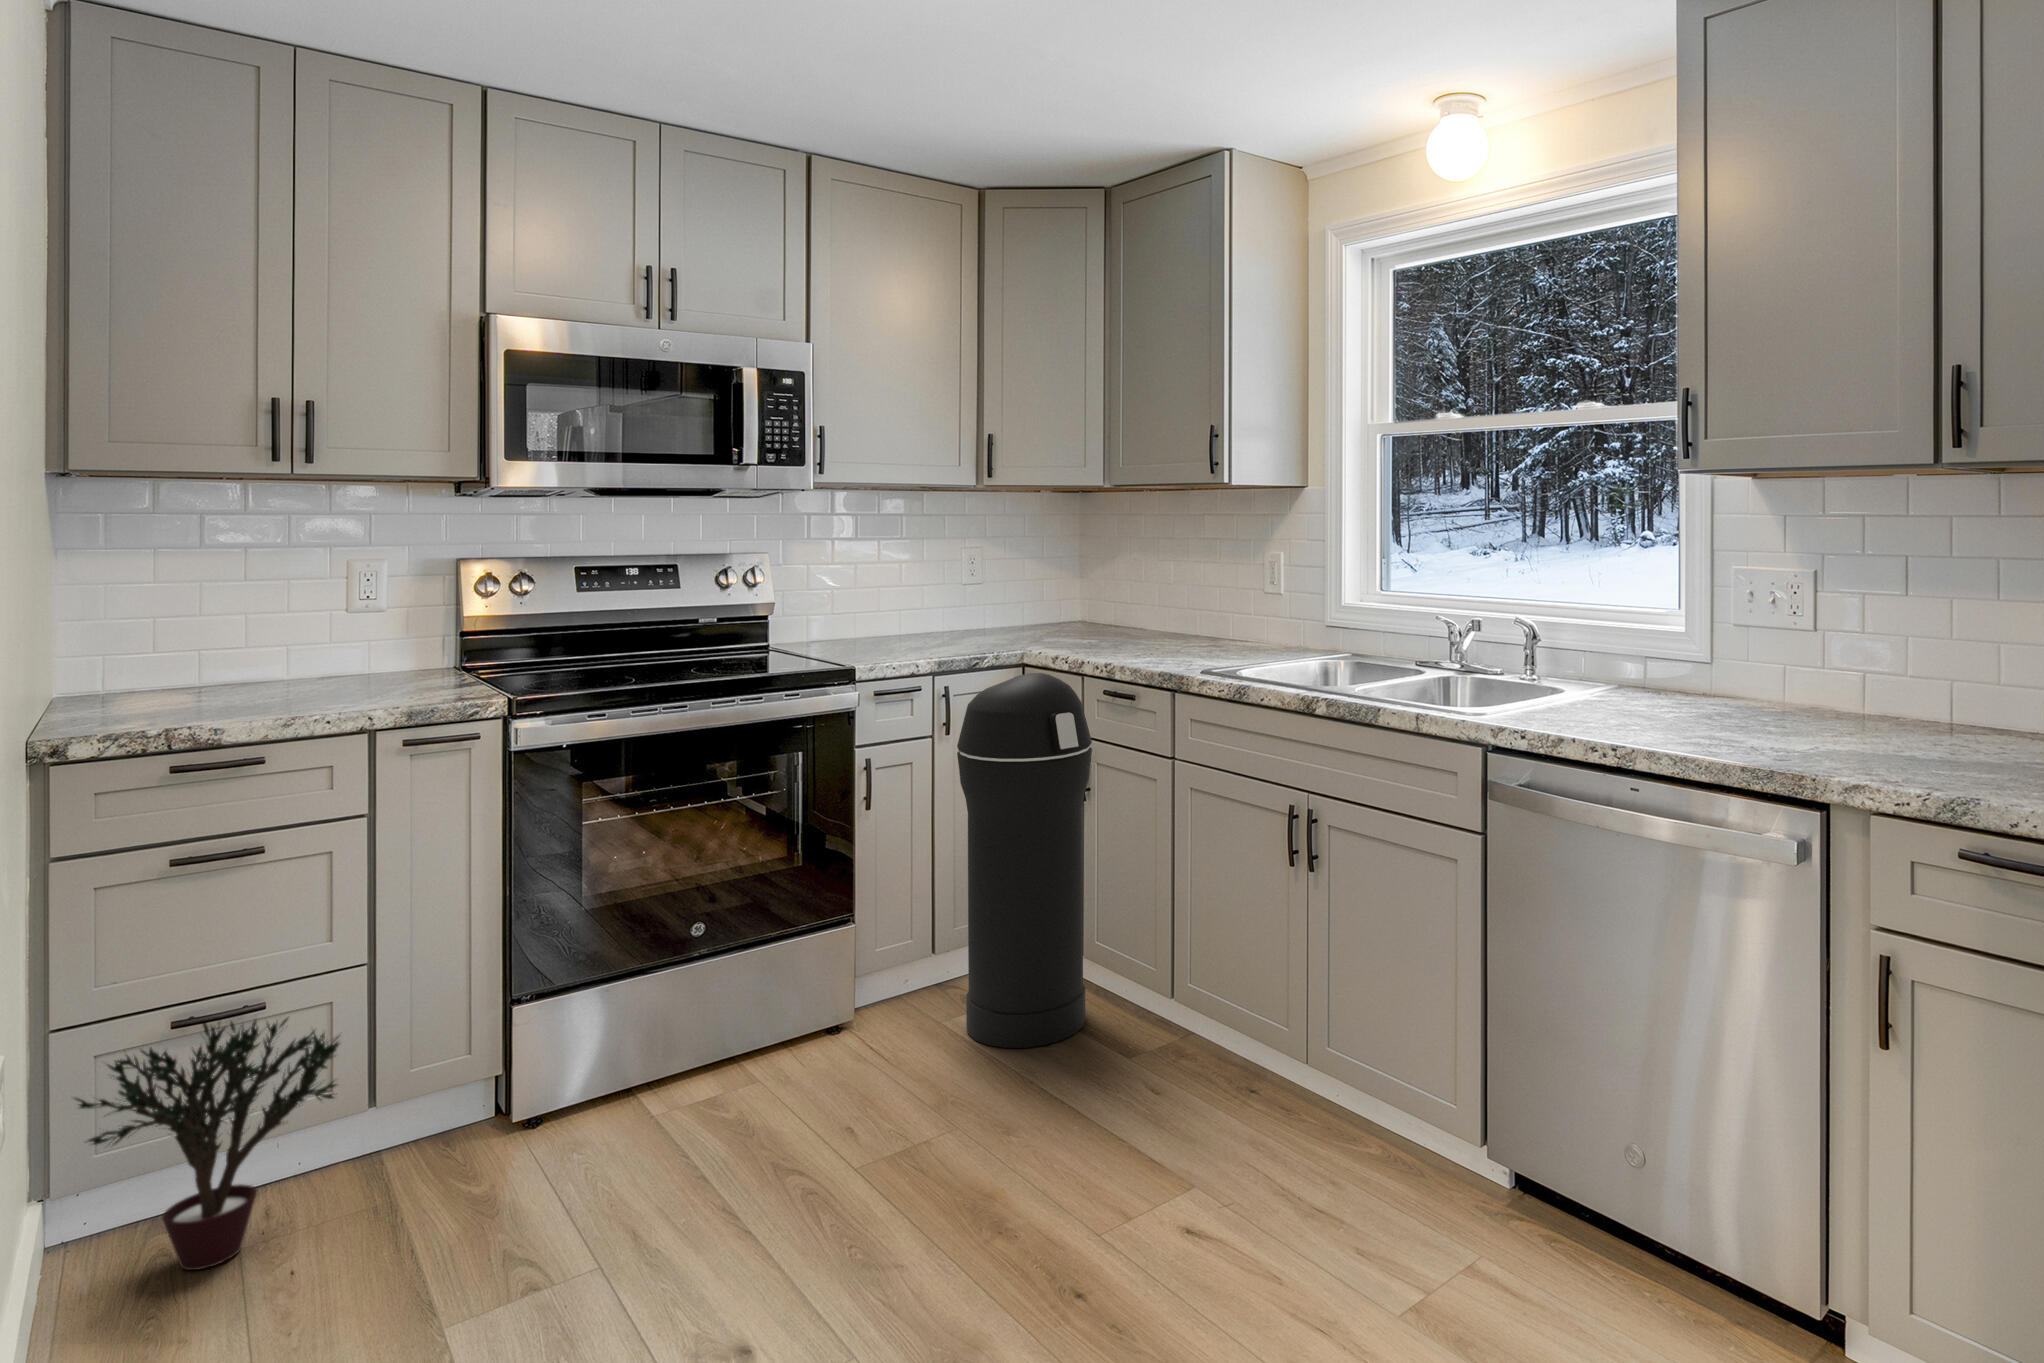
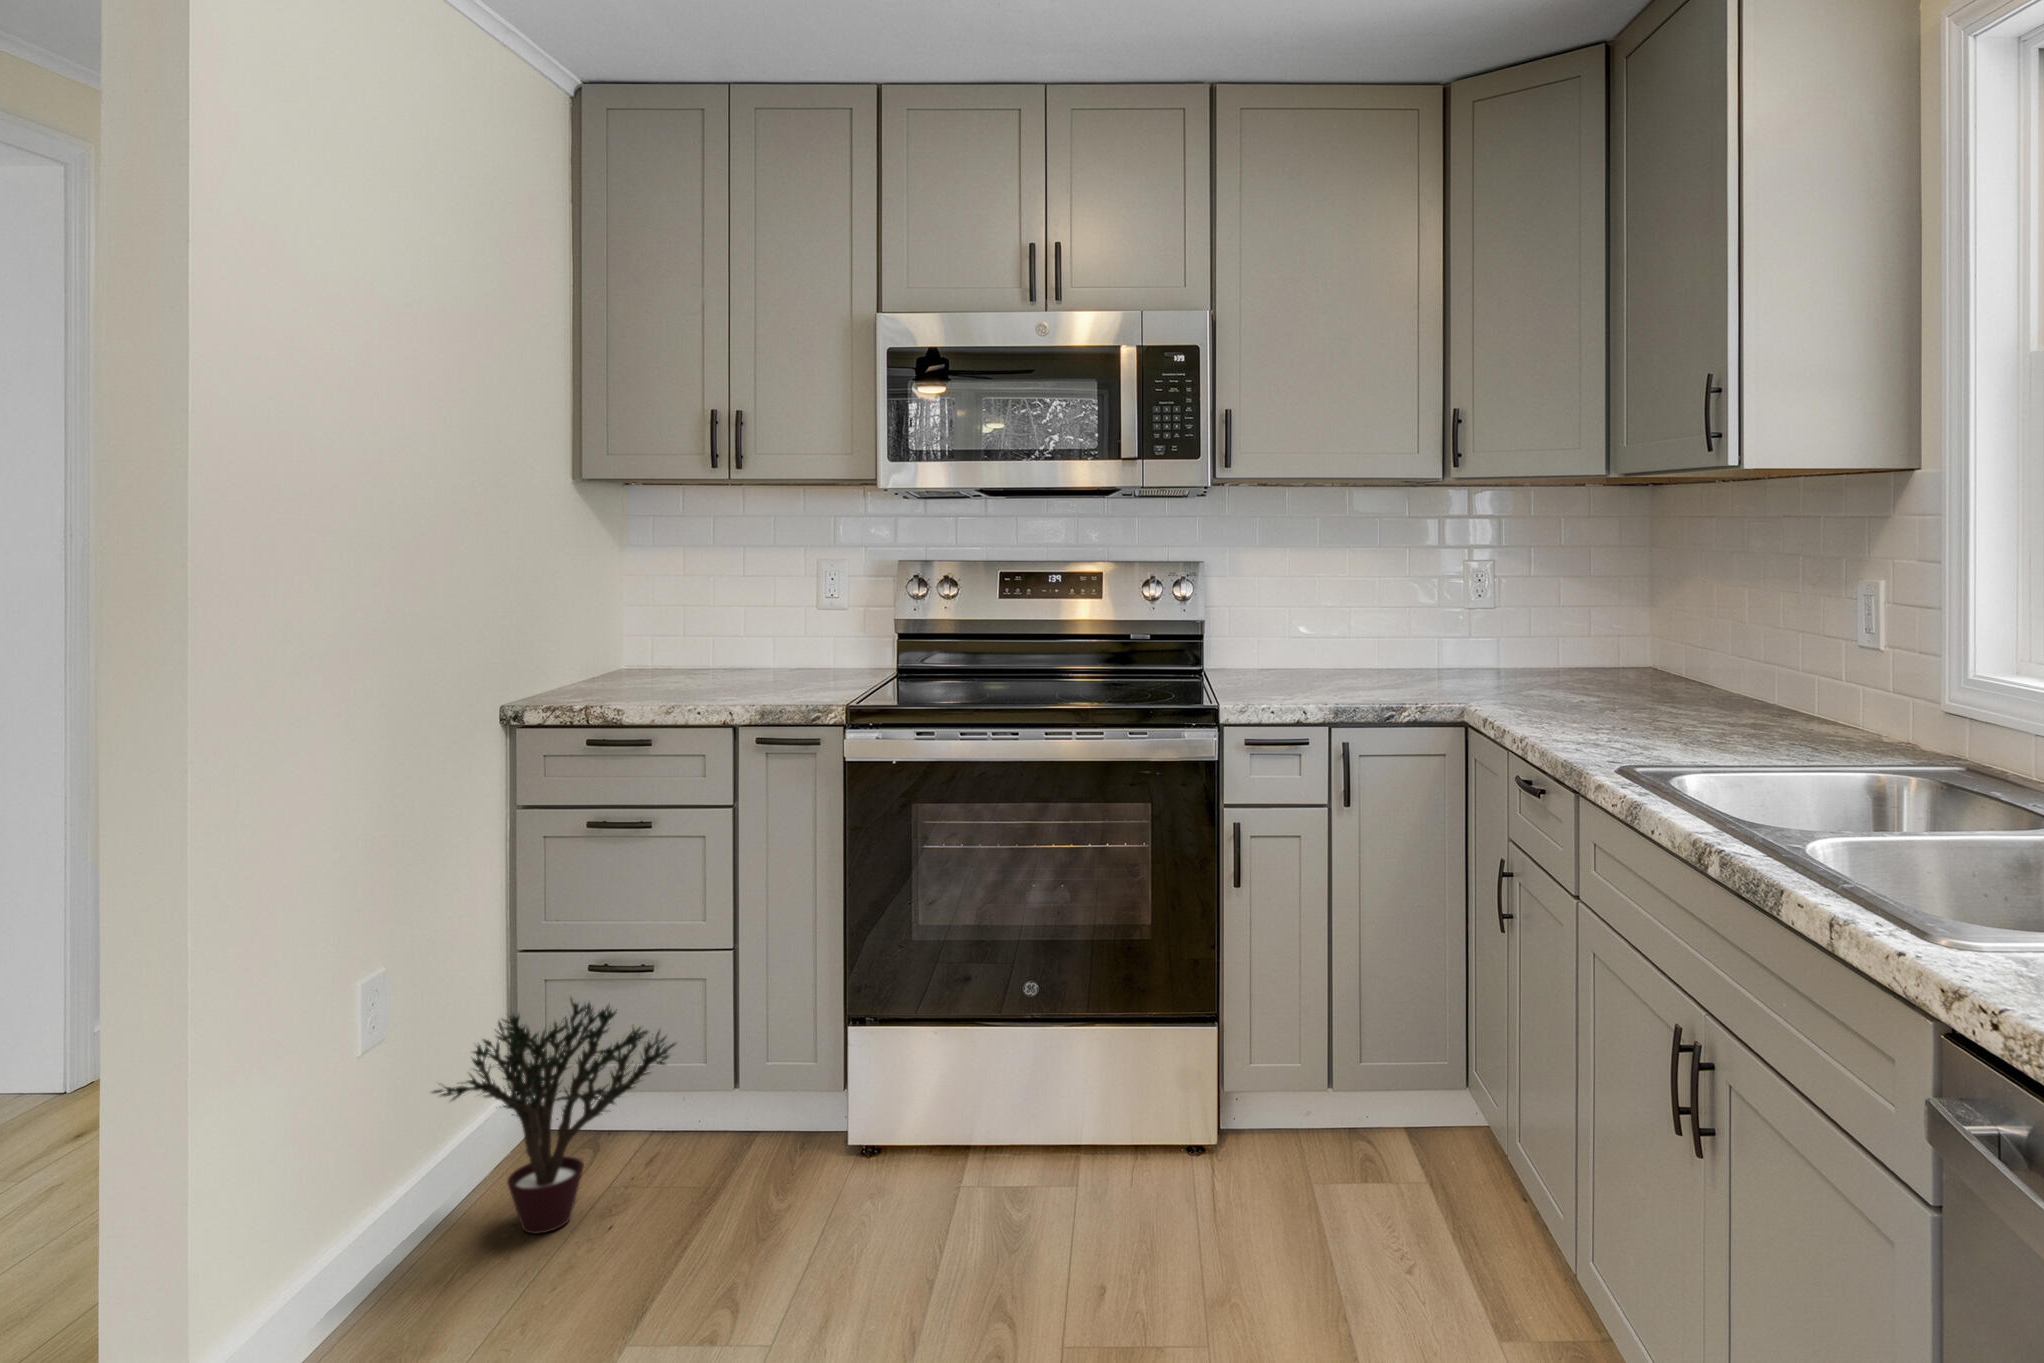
trash can: present [957,673,1092,1048] -> none [1309,738,1493,1262]

